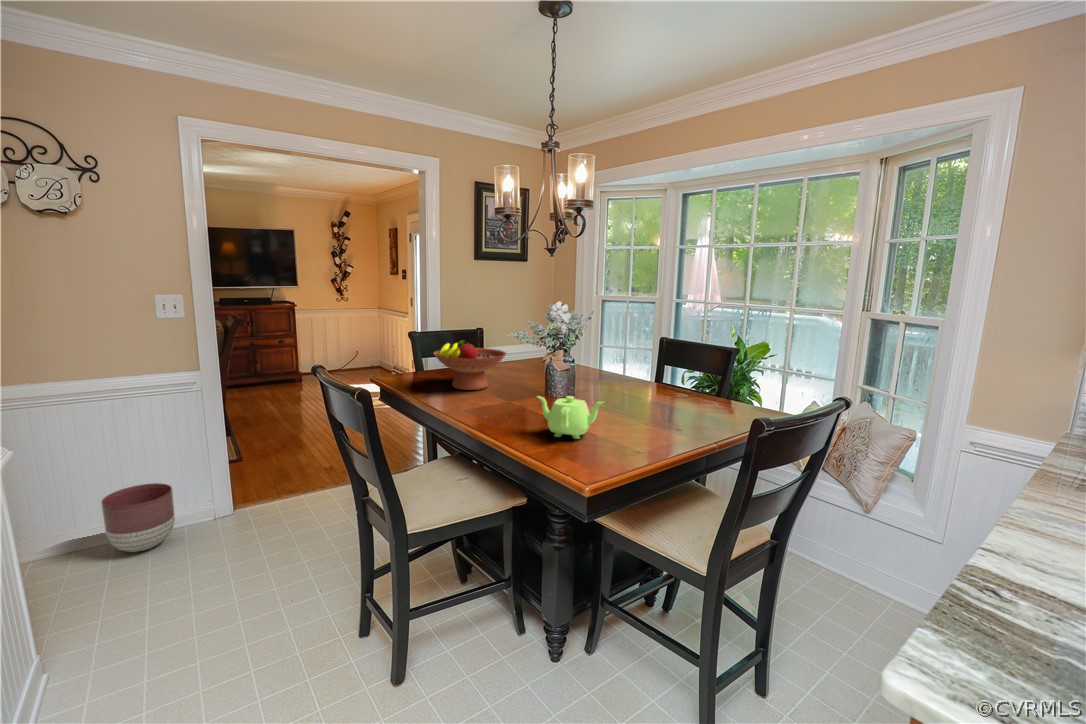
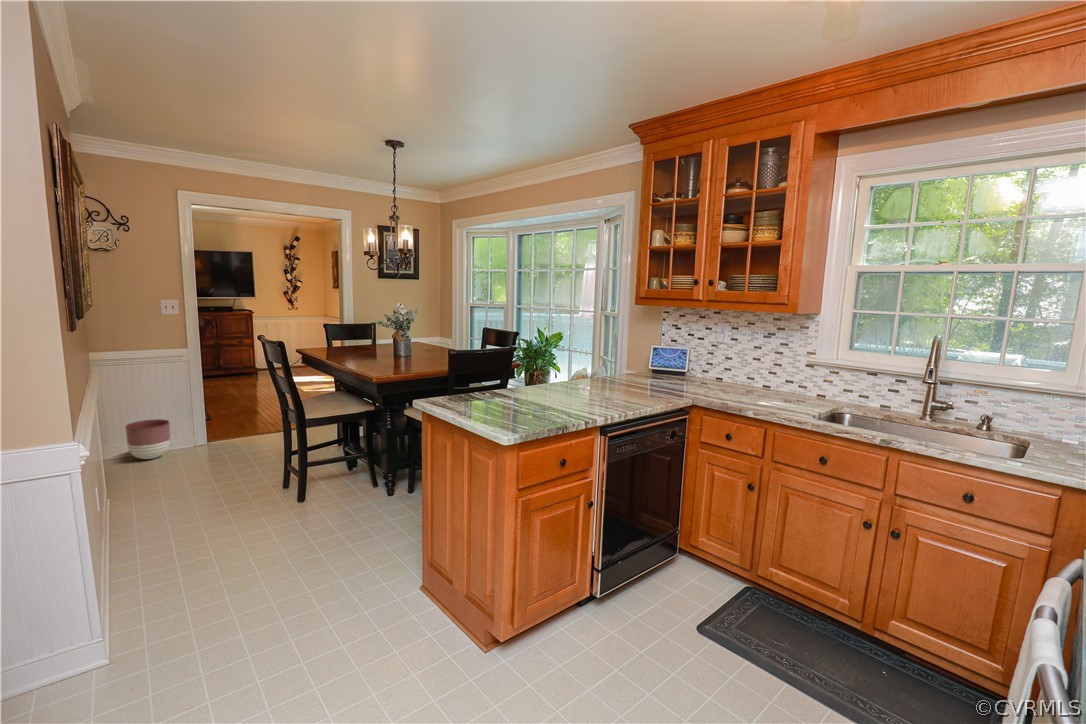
fruit bowl: present [434,340,506,390] -> none [334,327,379,355]
teapot: present [537,396,603,439] -> none [376,350,409,371]

